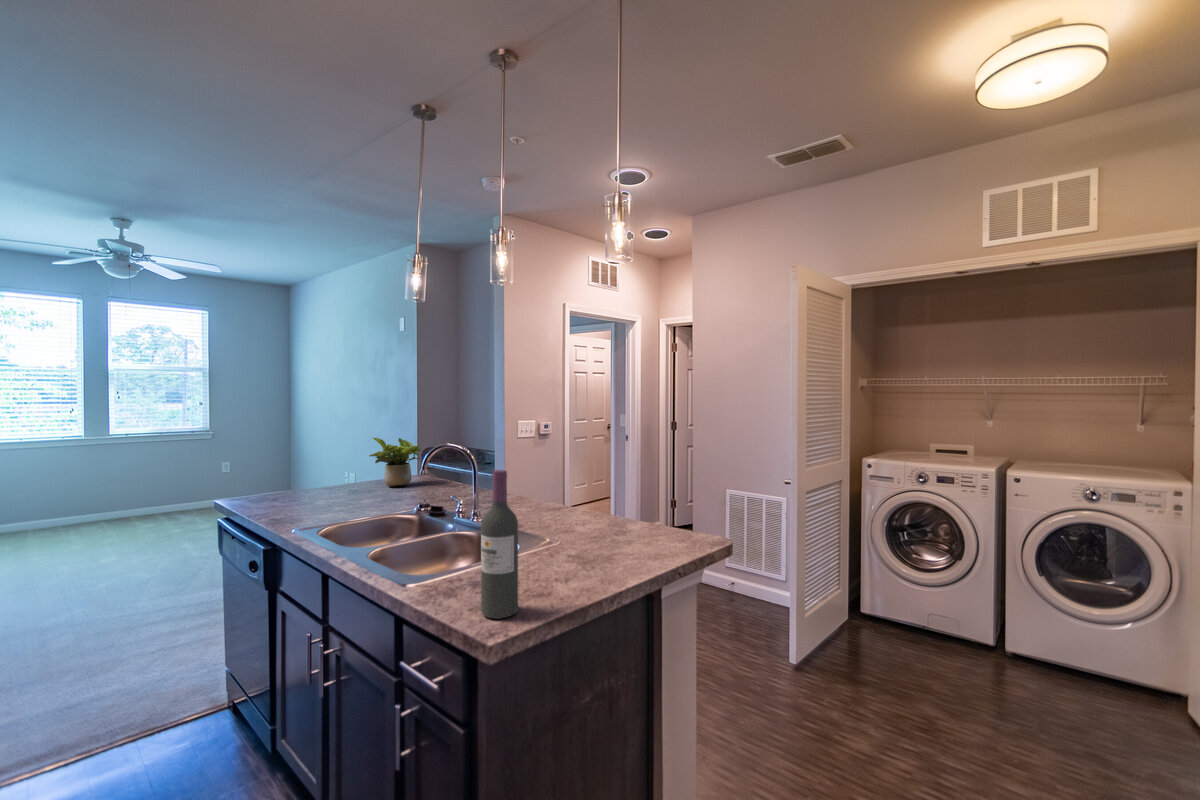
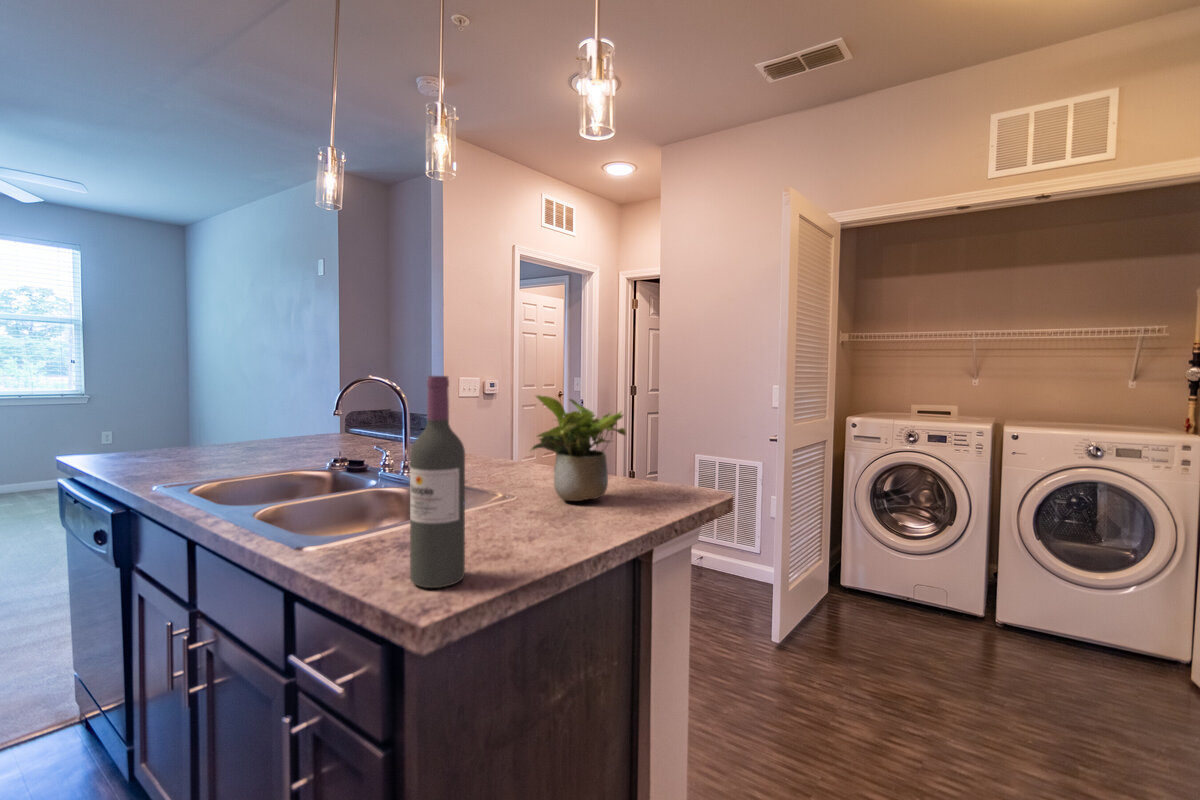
potted plant: present [369,438,424,487] -> present [532,395,626,501]

